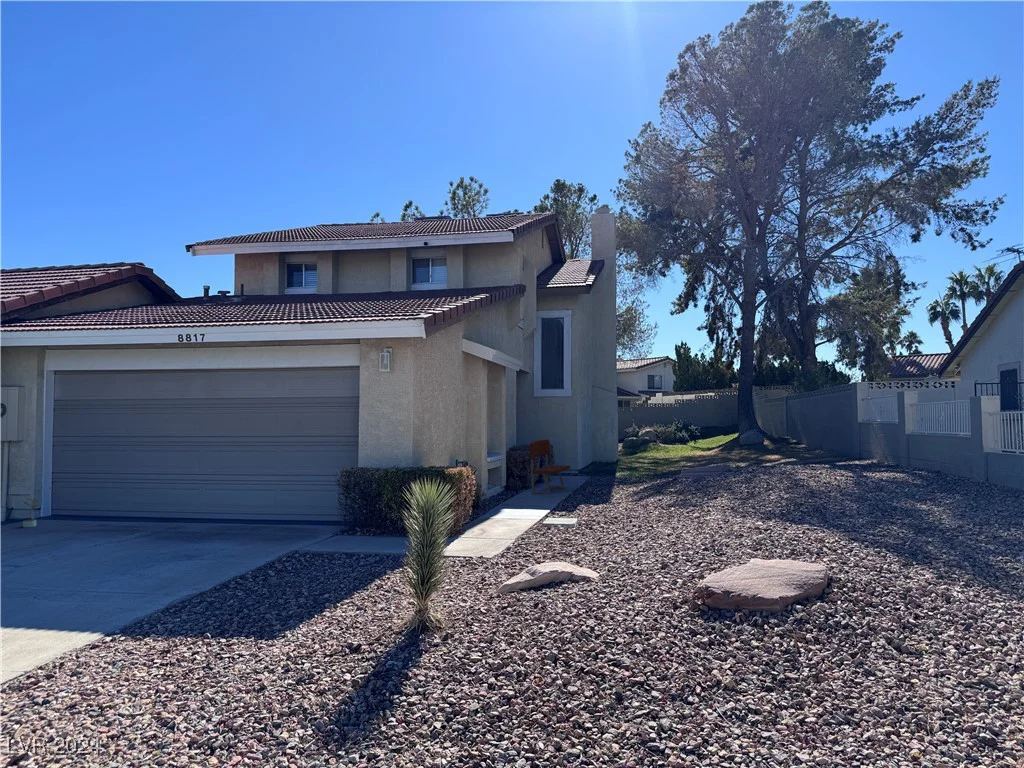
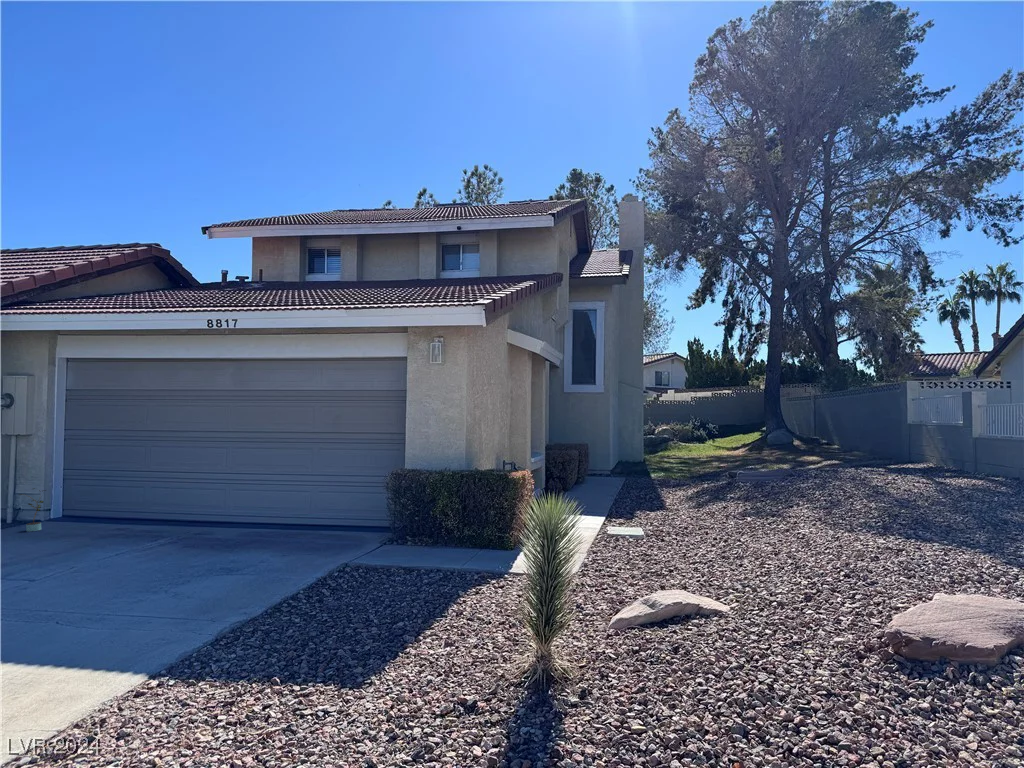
bench: present [529,439,570,493] -> none [570,438,611,497]

